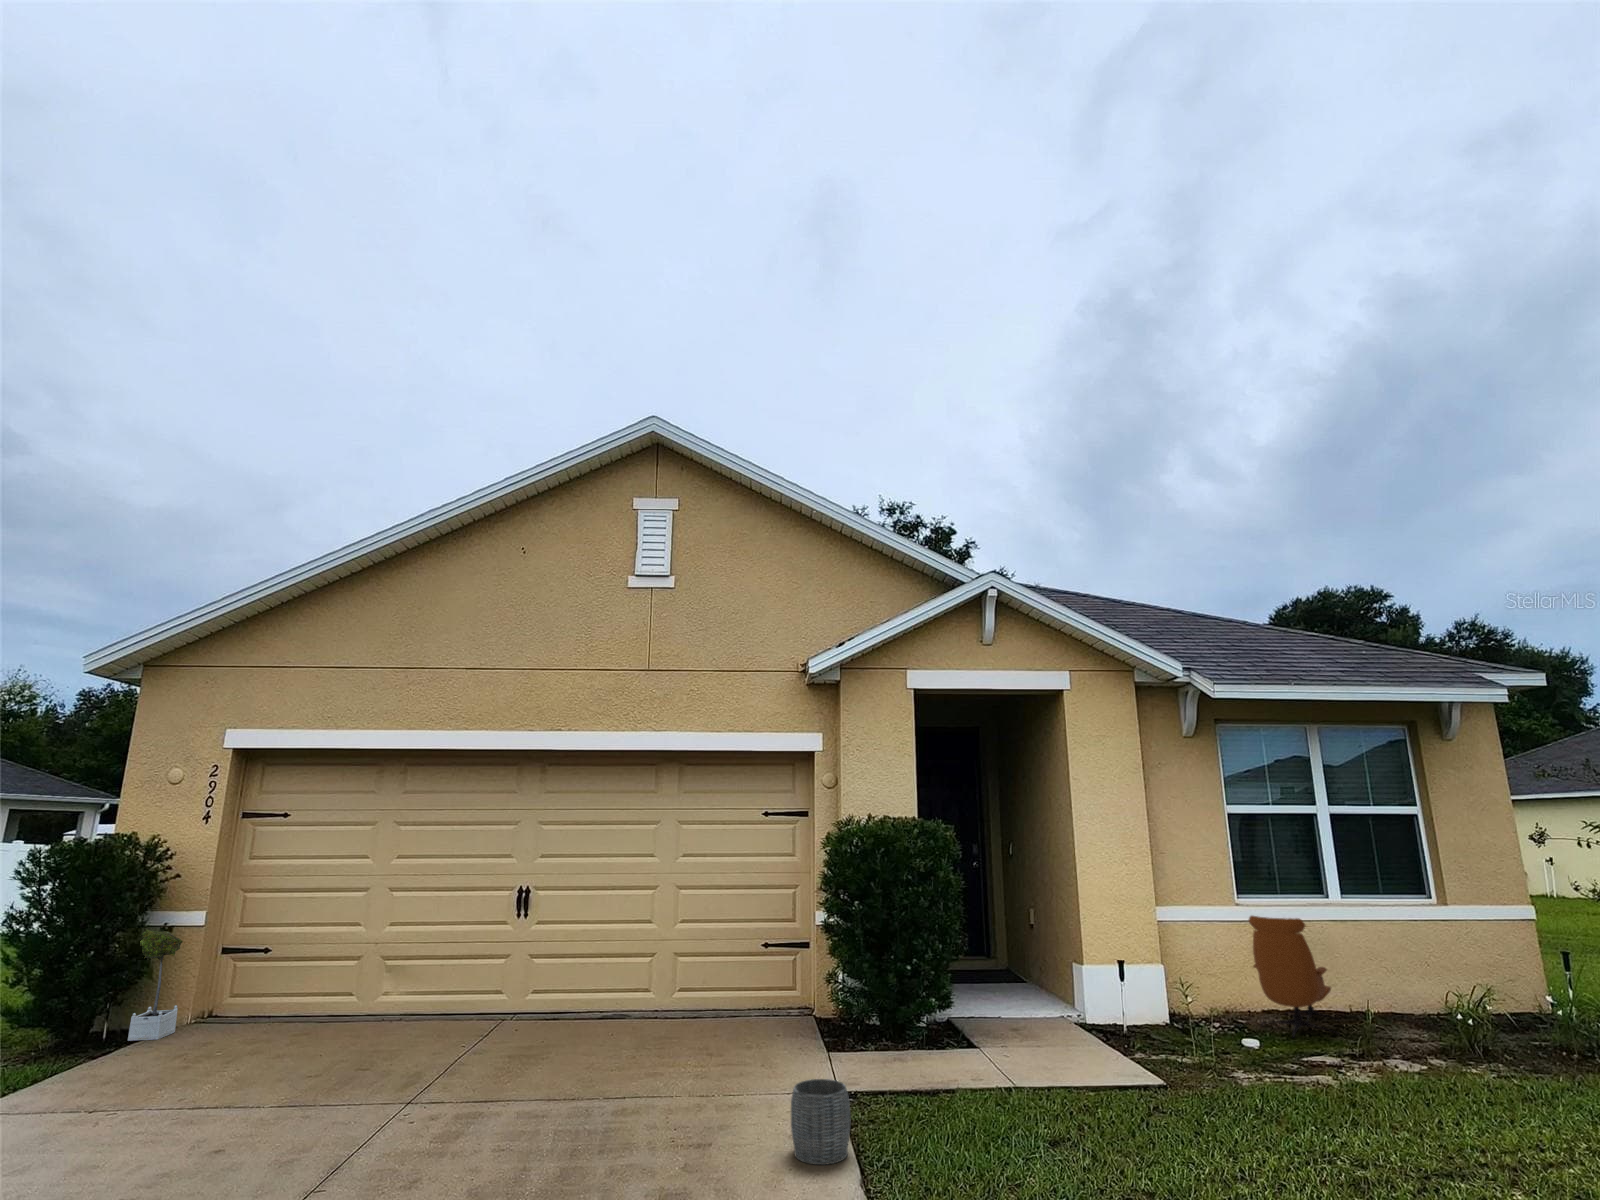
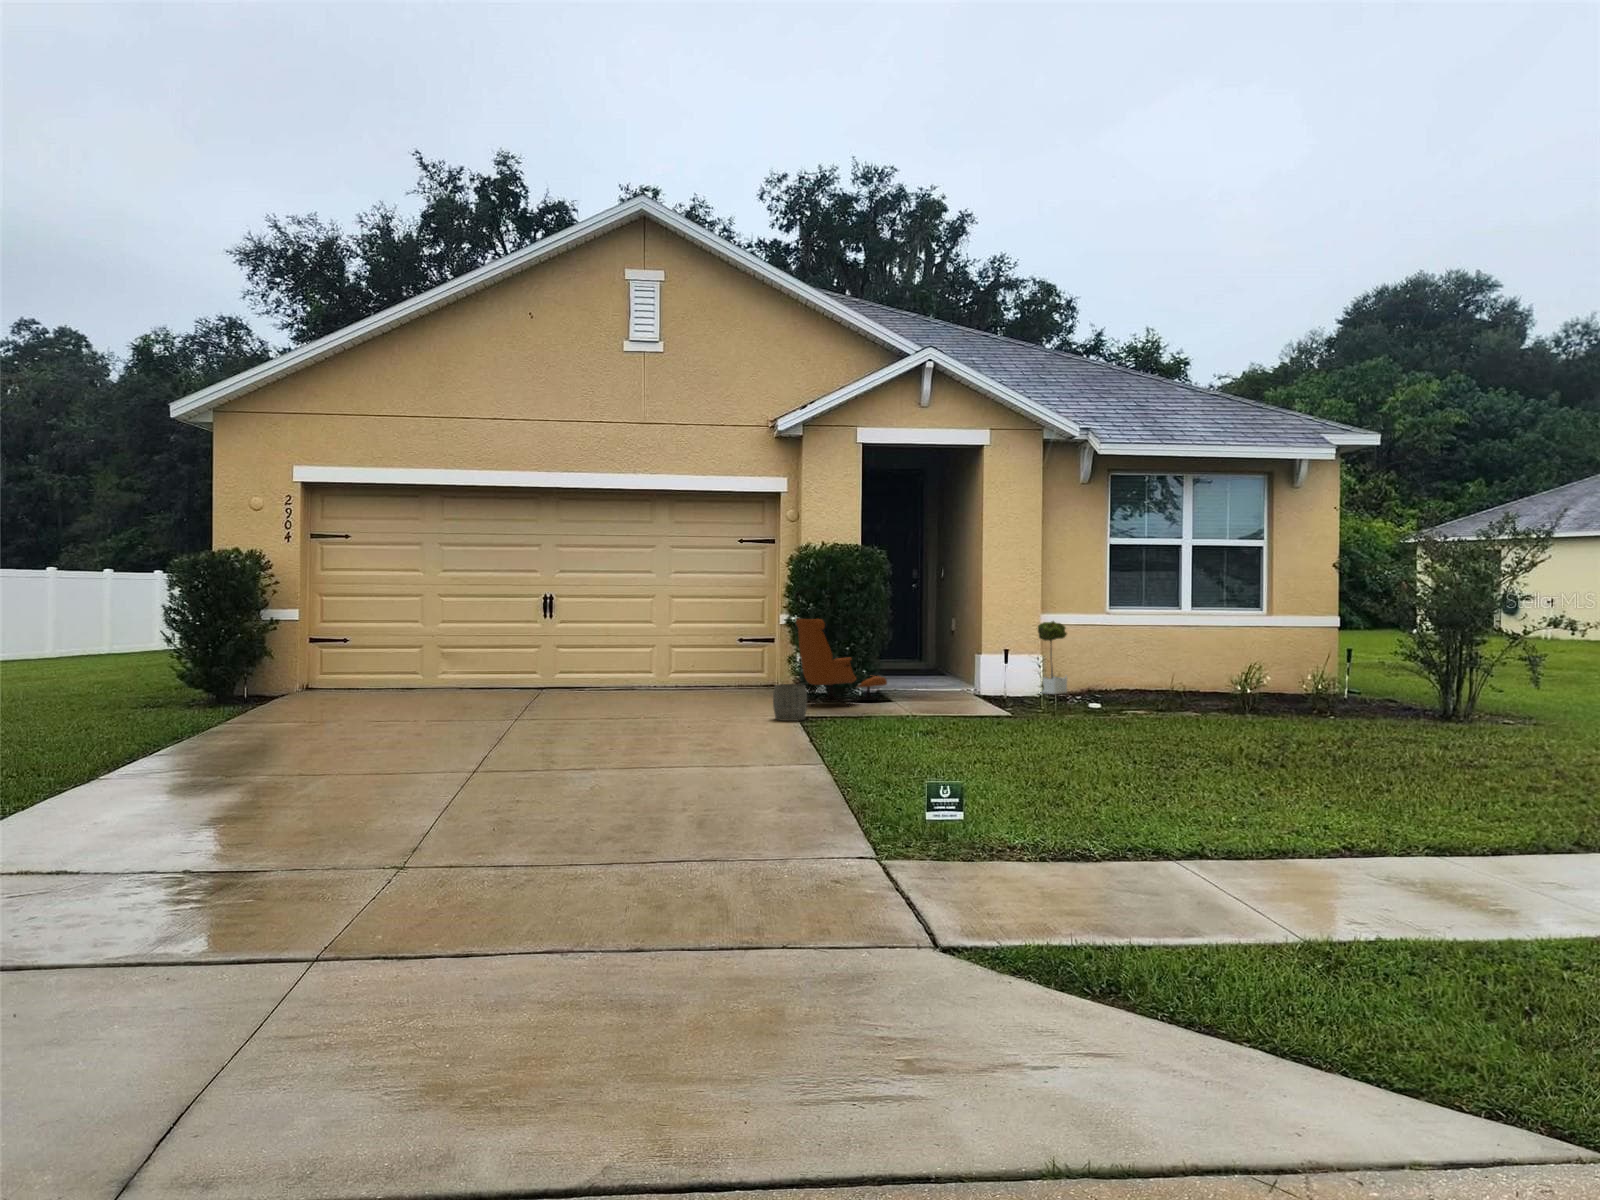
lounge chair: present [1249,916,1340,1038] -> present [796,619,887,706]
potted tree: present [128,930,183,1041] -> present [1038,621,1067,694]

